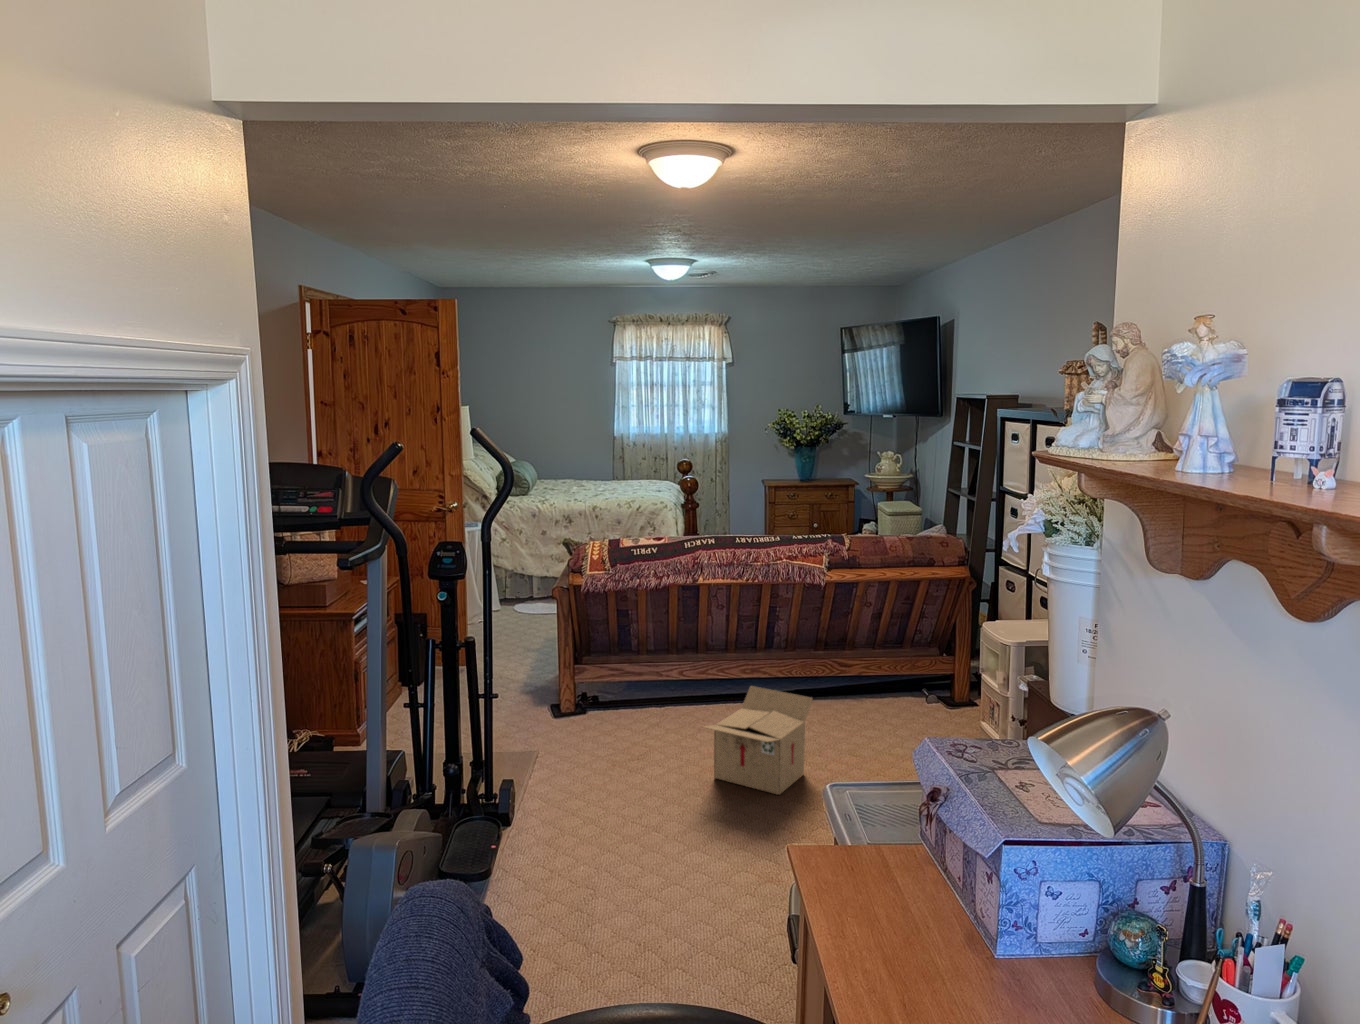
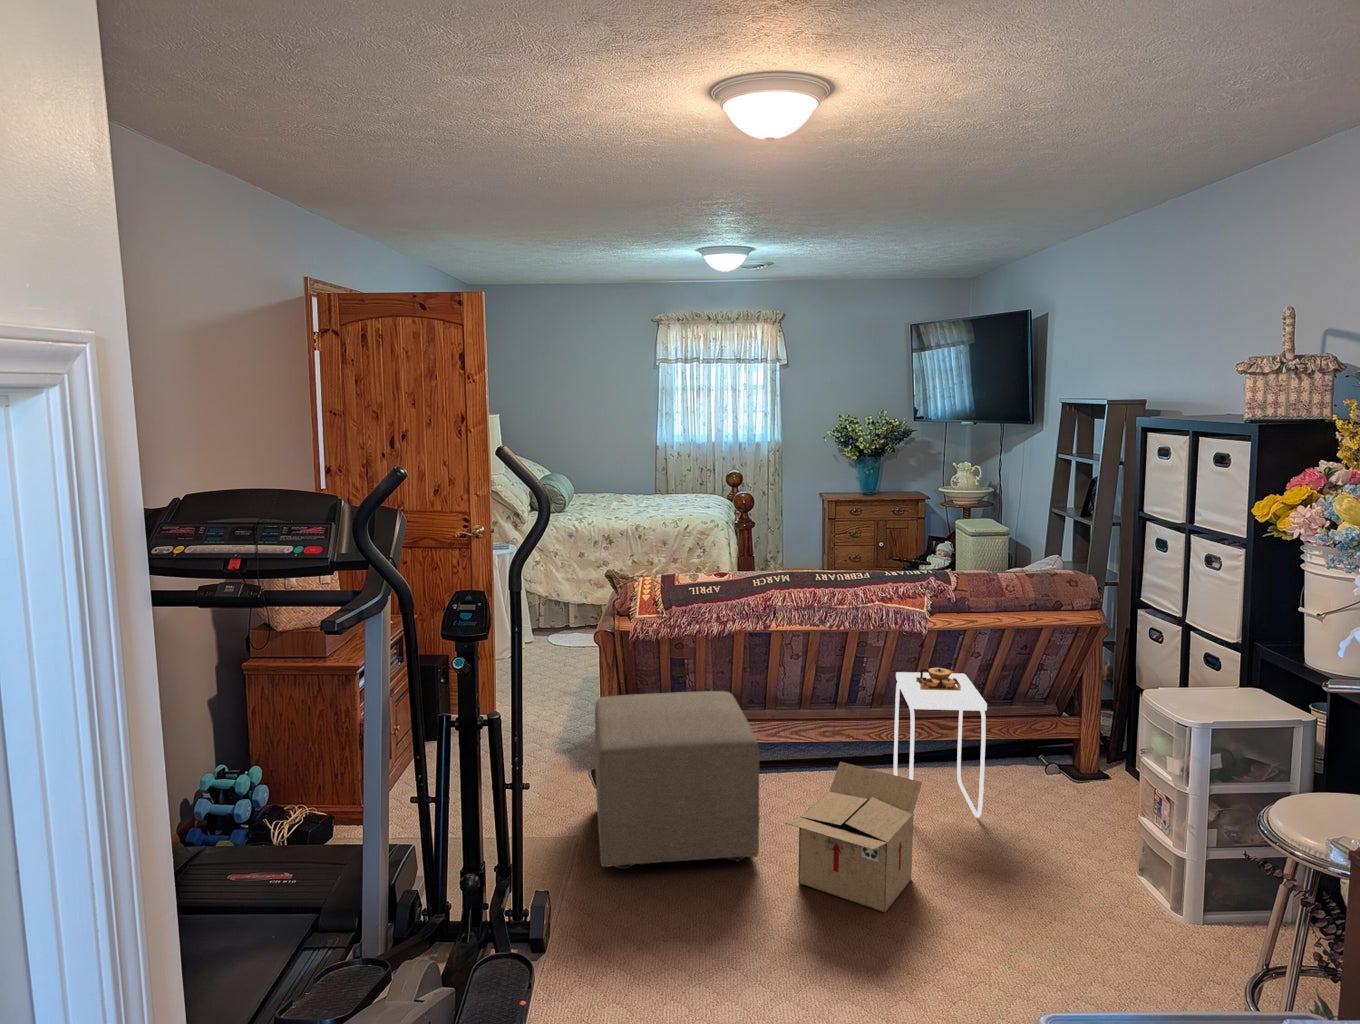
side table: none [802,614,871,734] -> present [894,668,987,817]
ottoman: none [552,635,684,771] -> present [595,691,759,869]

